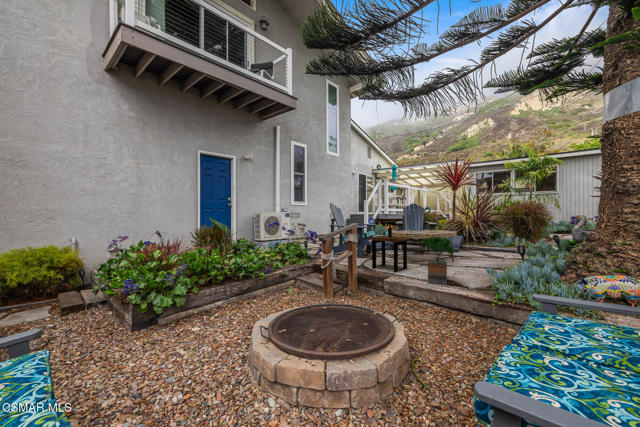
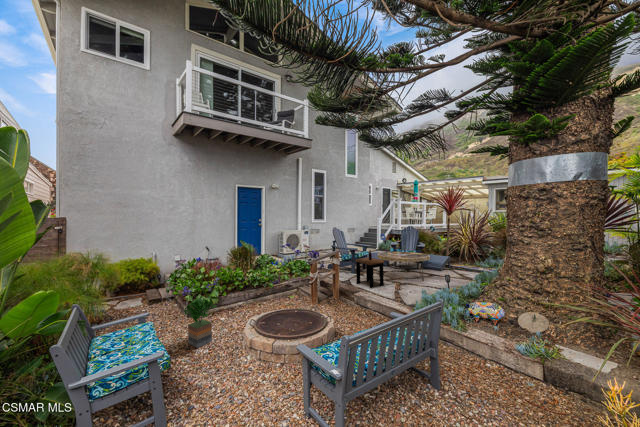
potted tree: present [423,236,455,285] -> present [184,299,216,348]

